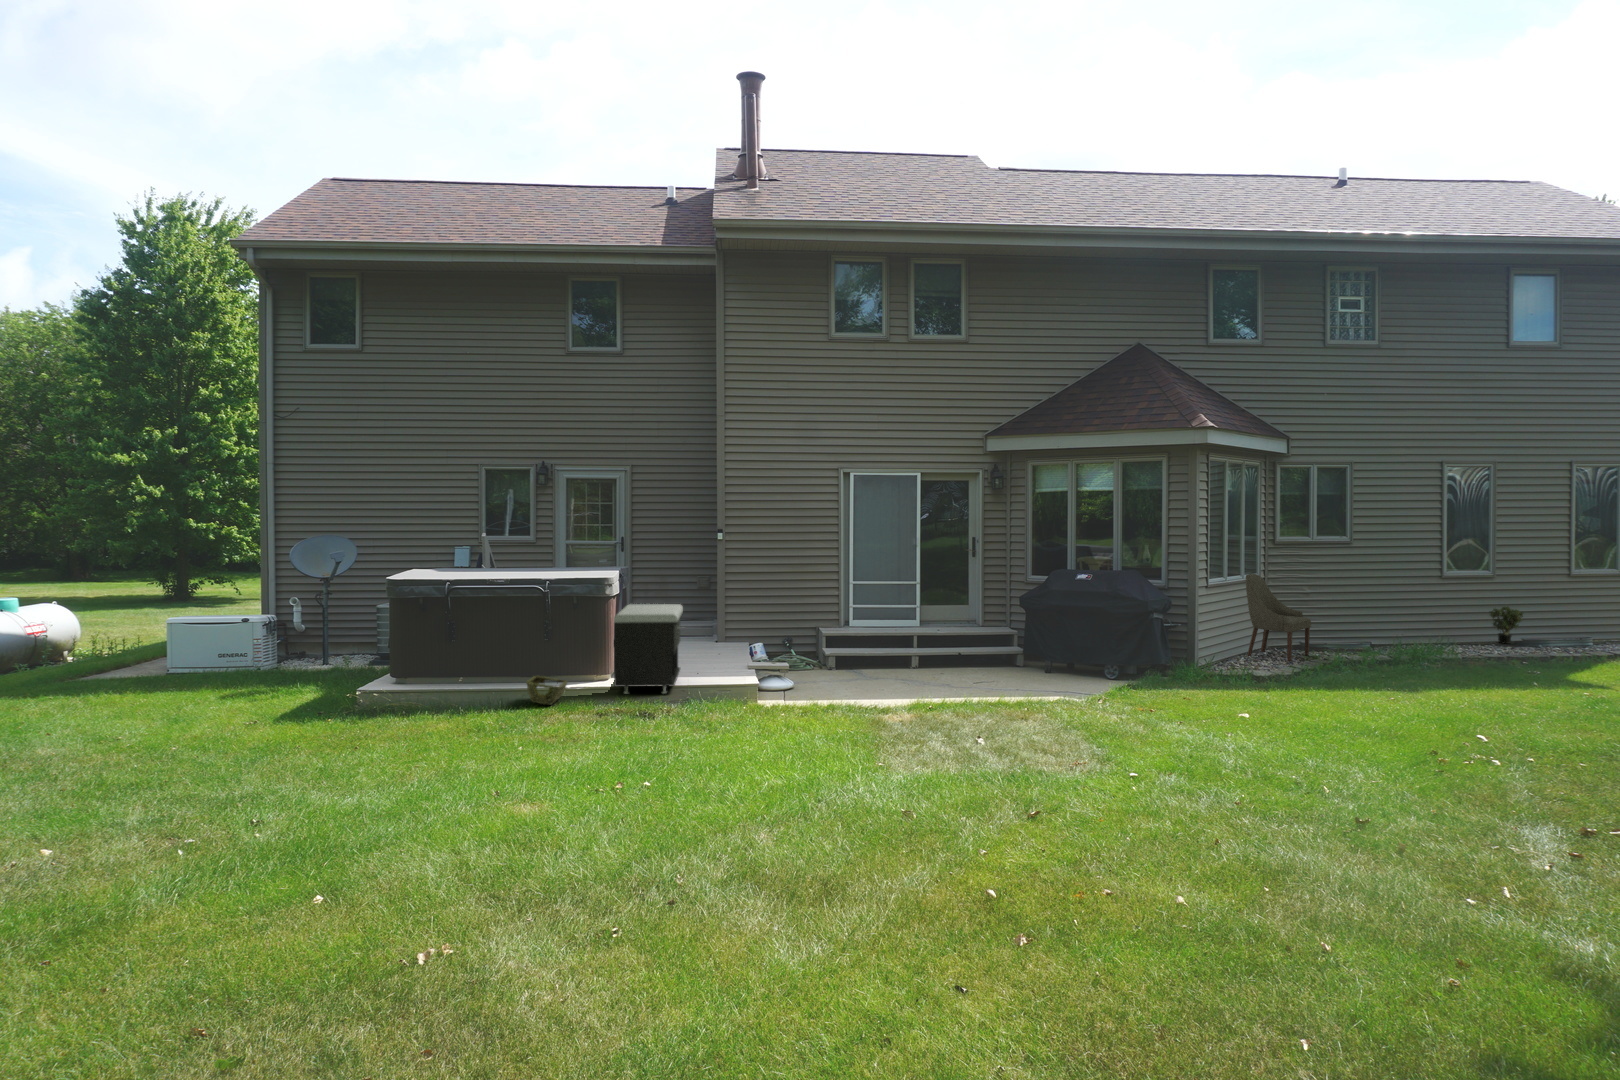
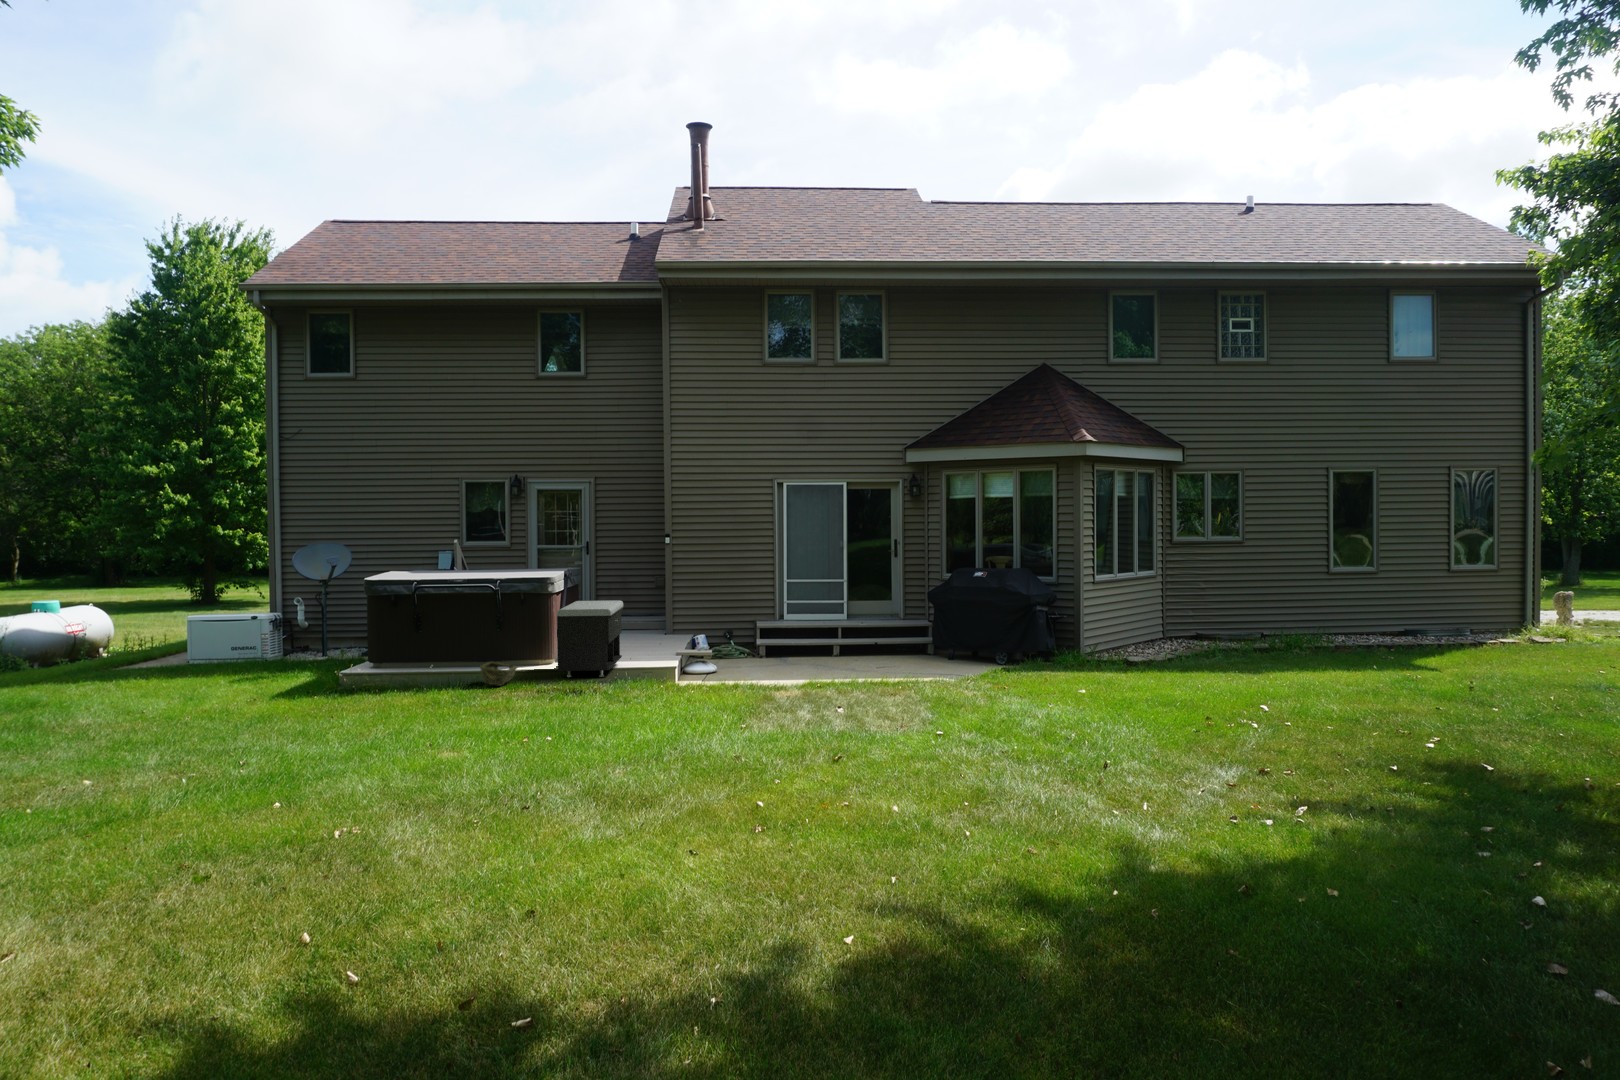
chair: present [1246,574,1311,661] -> none [1135,570,1194,648]
potted plant: present [1490,606,1523,643] -> none [1369,598,1401,632]

